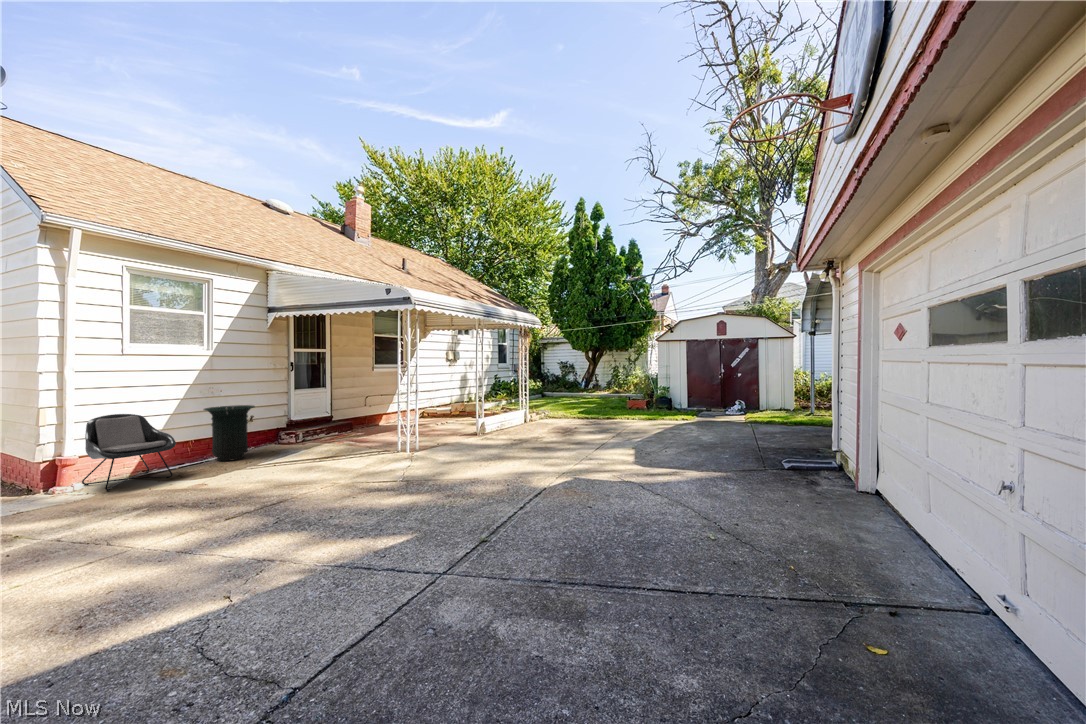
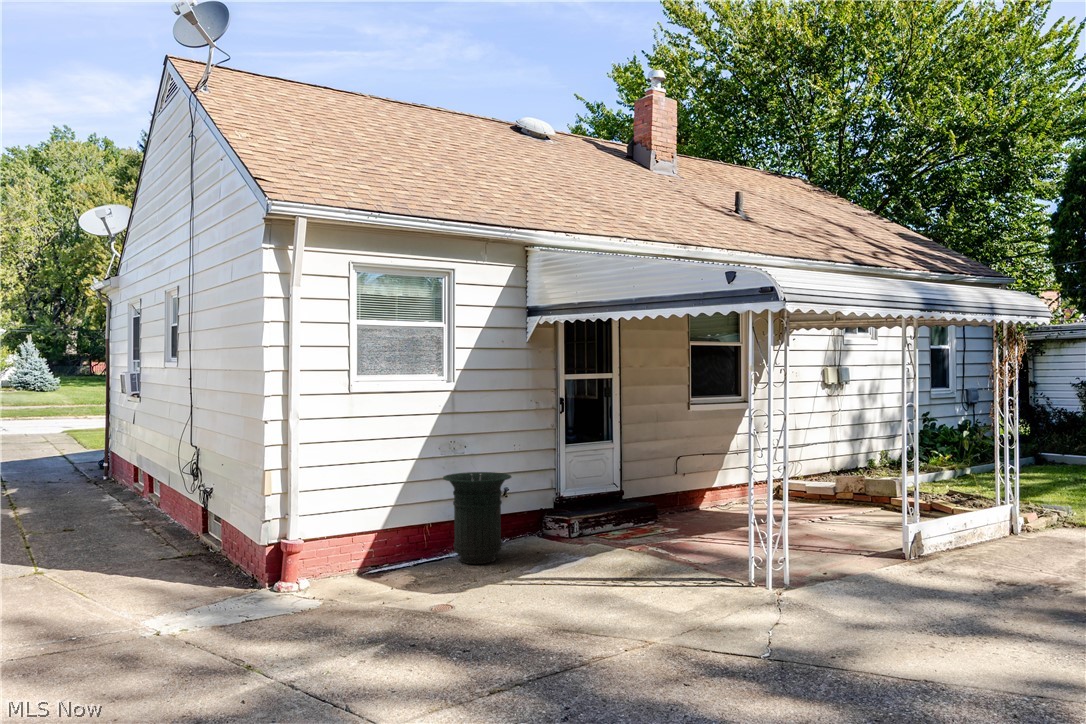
lounge chair: present [82,414,176,491] -> none [307,481,412,598]

